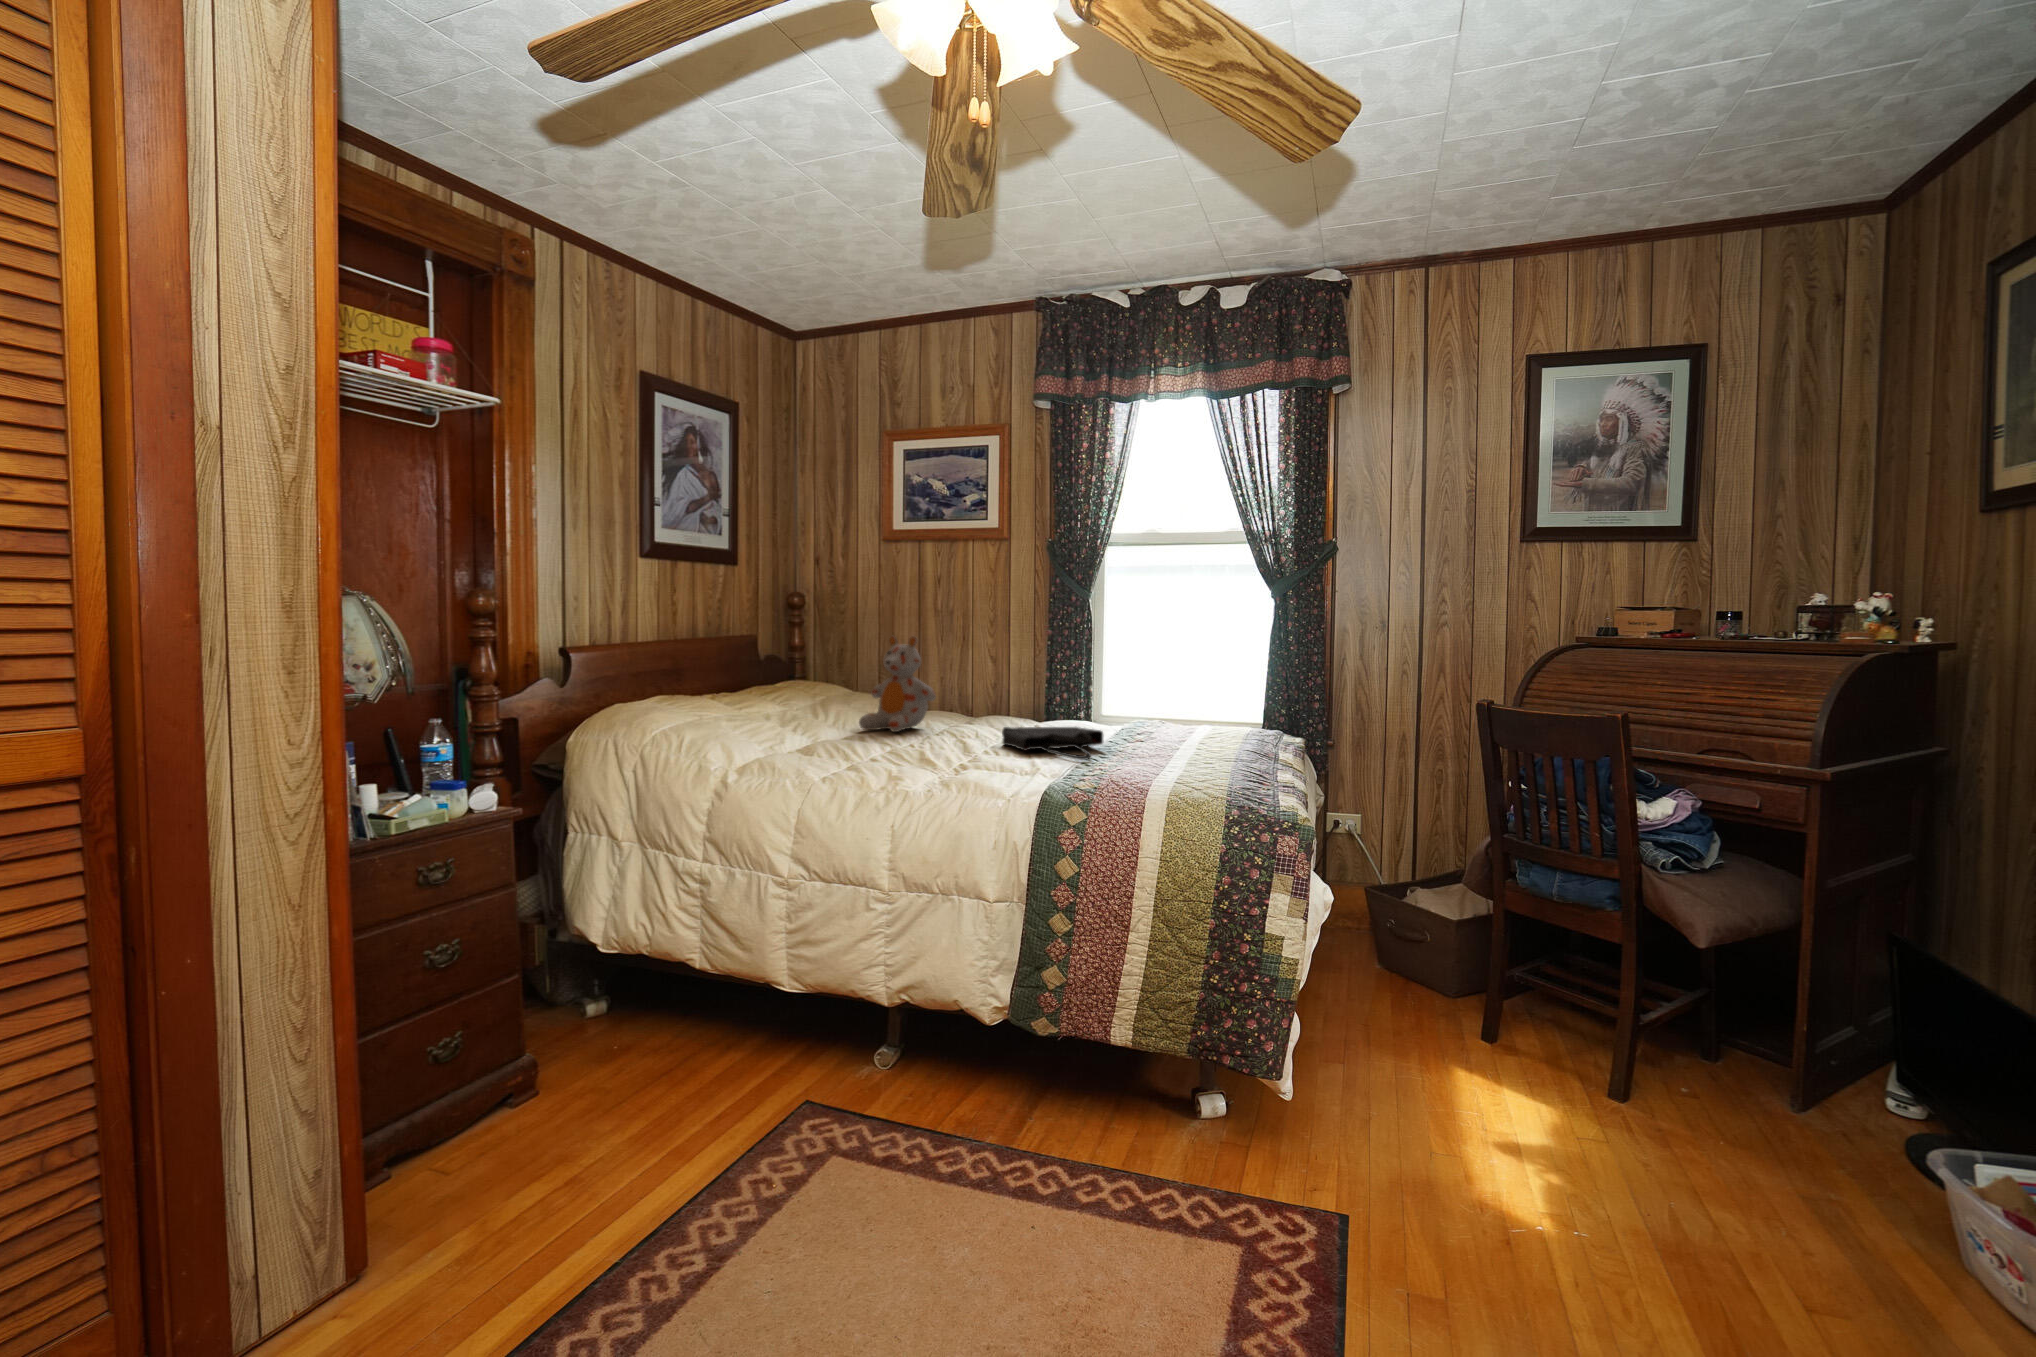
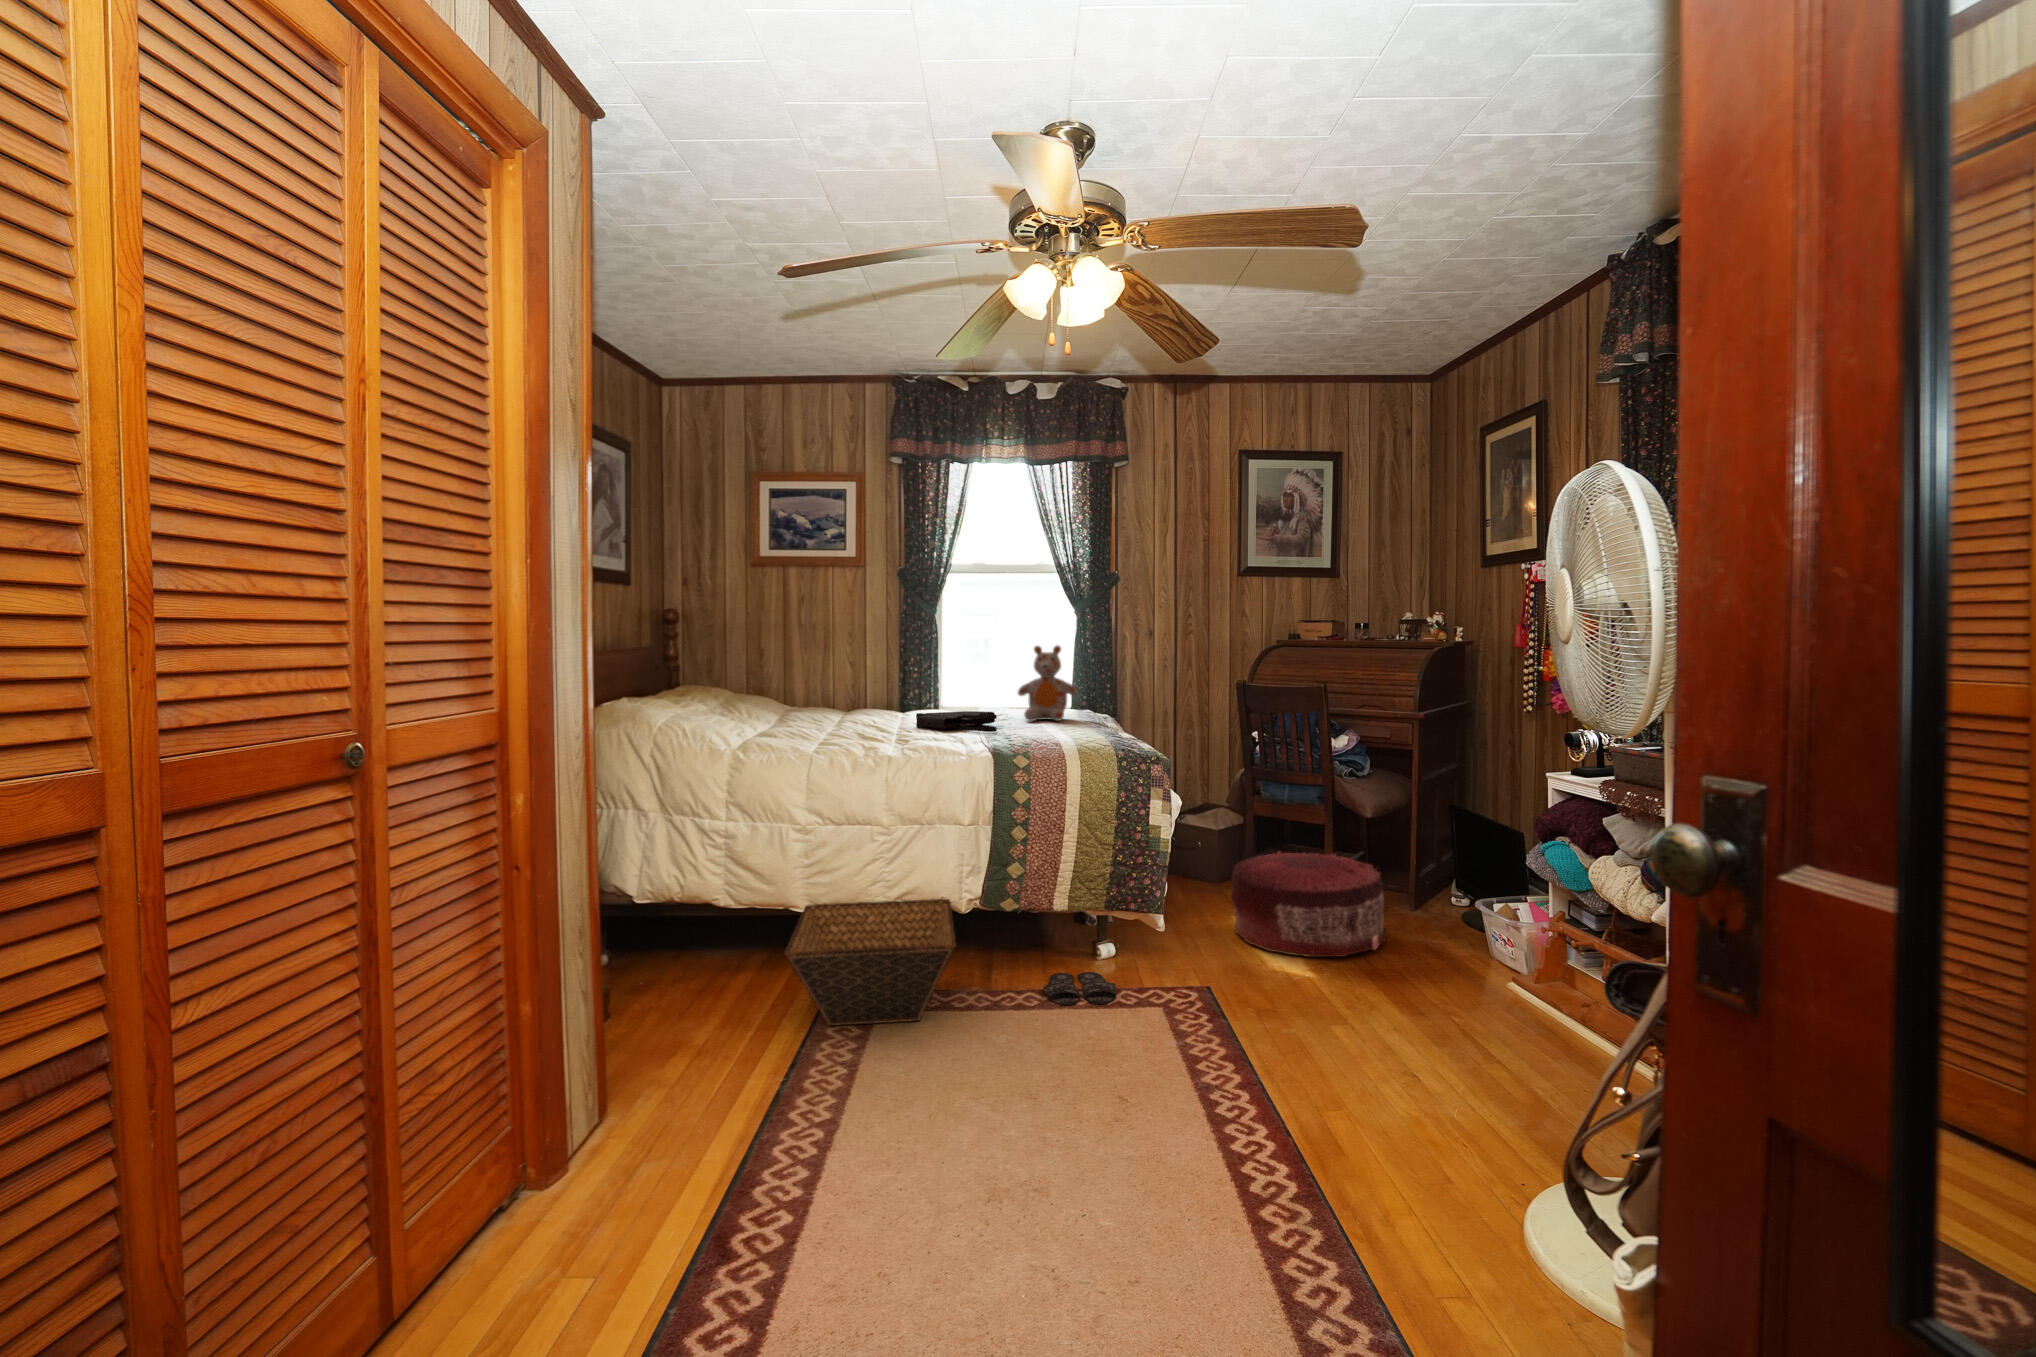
stuffed bear: present [859,636,936,732] -> present [1018,645,1078,721]
pouf: none [1427,980,1729,1209] -> present [1231,852,1387,957]
basket: none [660,984,962,1197] -> present [785,899,956,1026]
slippers: none [1063,1140,1181,1225] -> present [1043,972,1117,1005]

